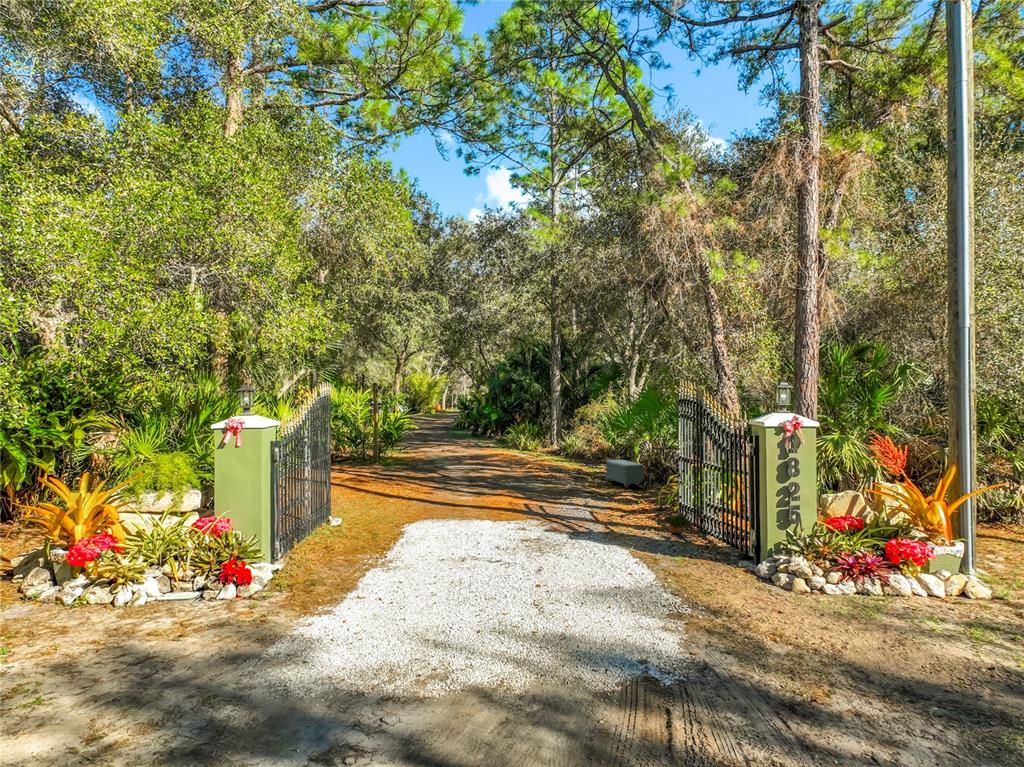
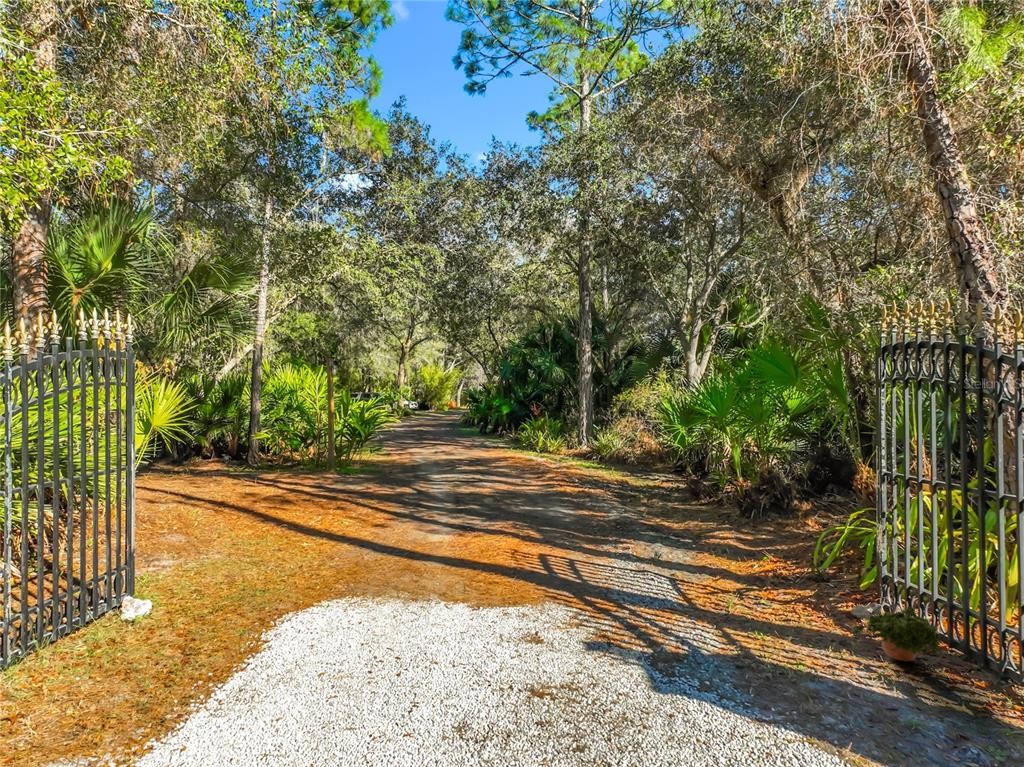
bench: present [606,460,644,487] -> none [672,469,742,517]

